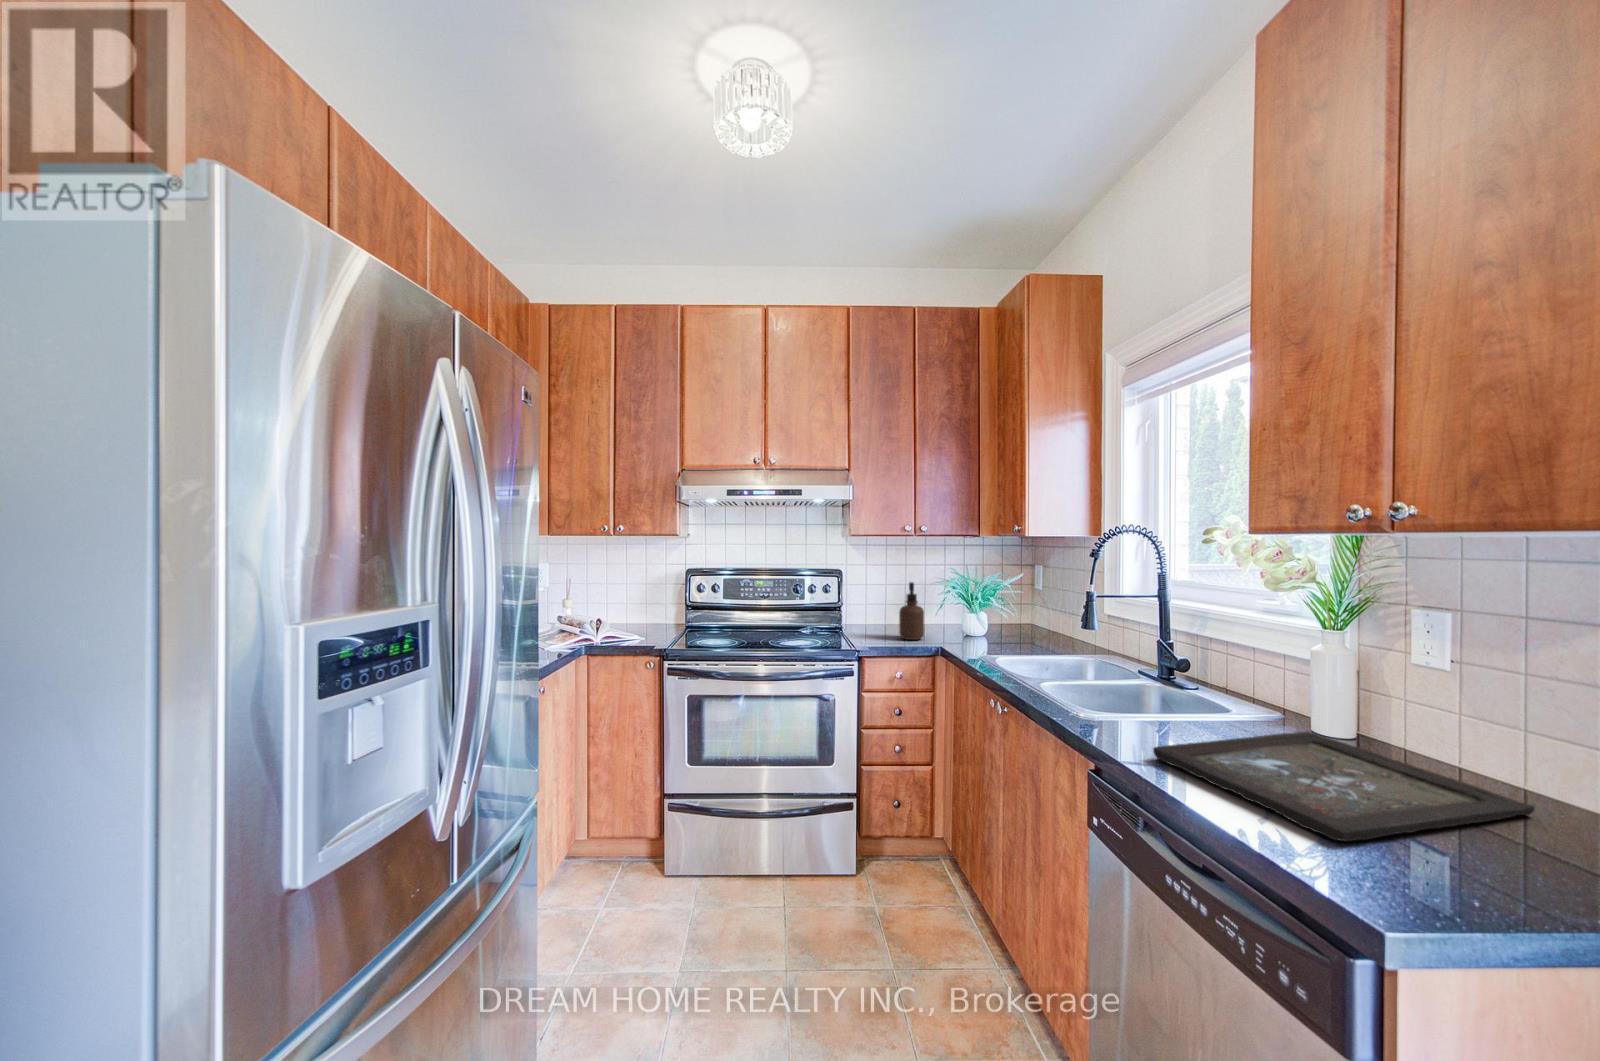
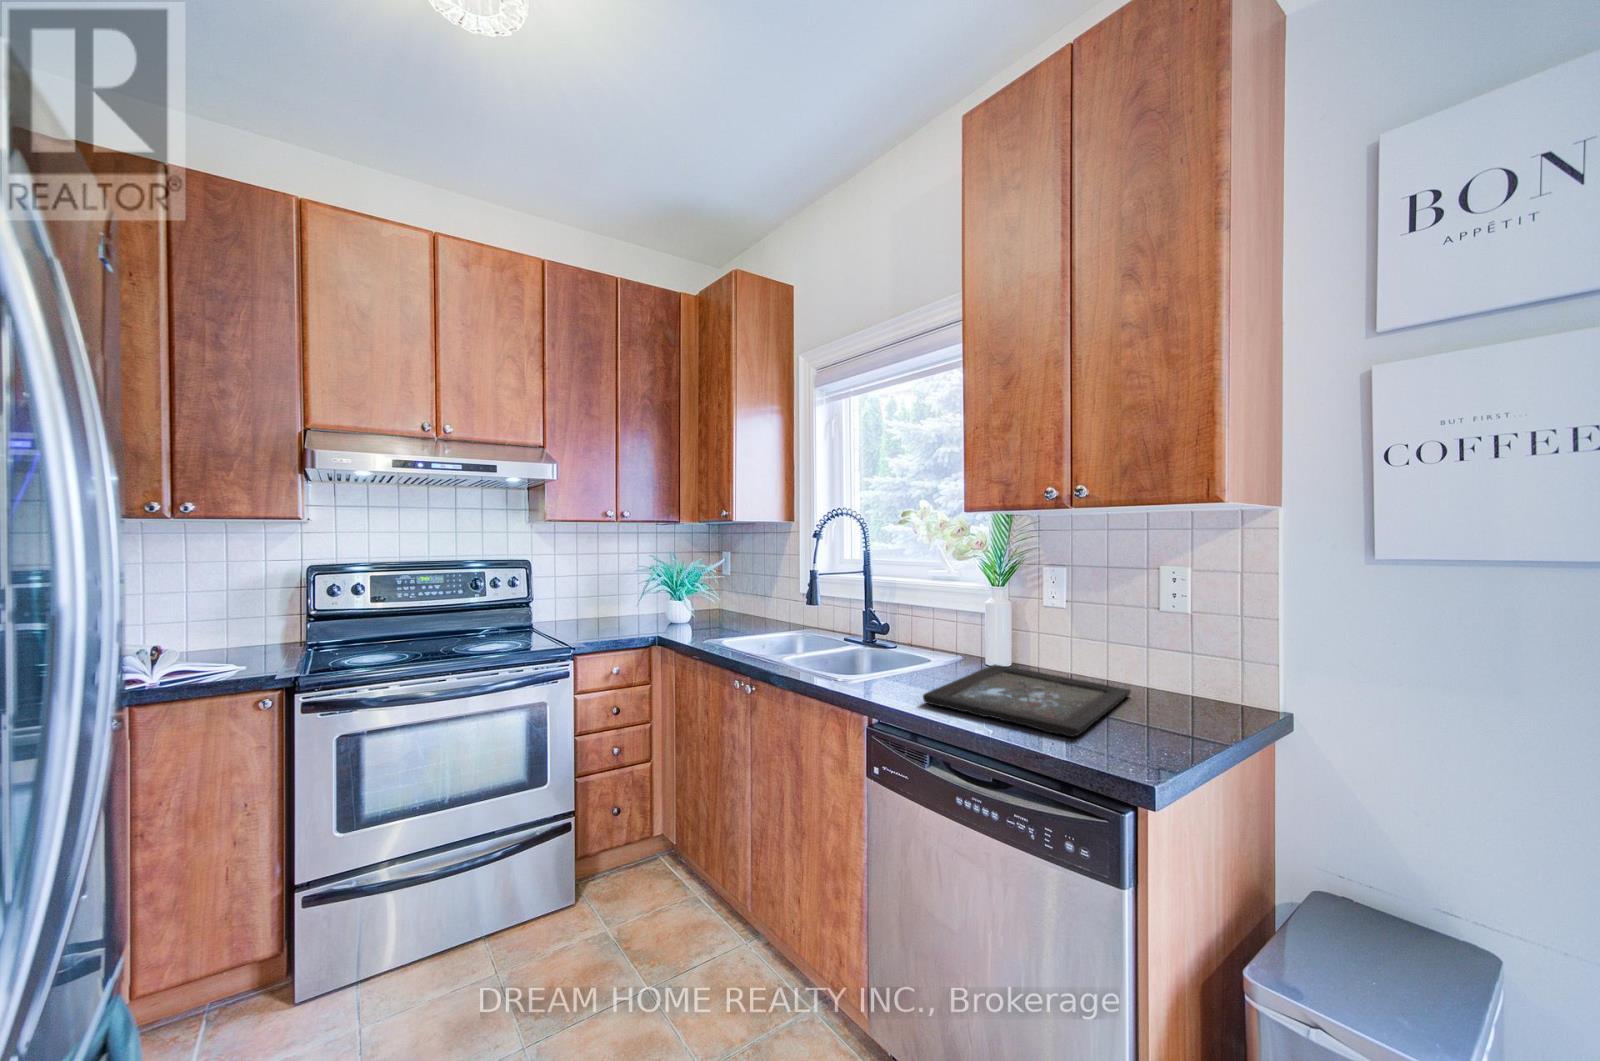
soap dispenser: present [899,582,924,640] -> none [607,571,634,632]

